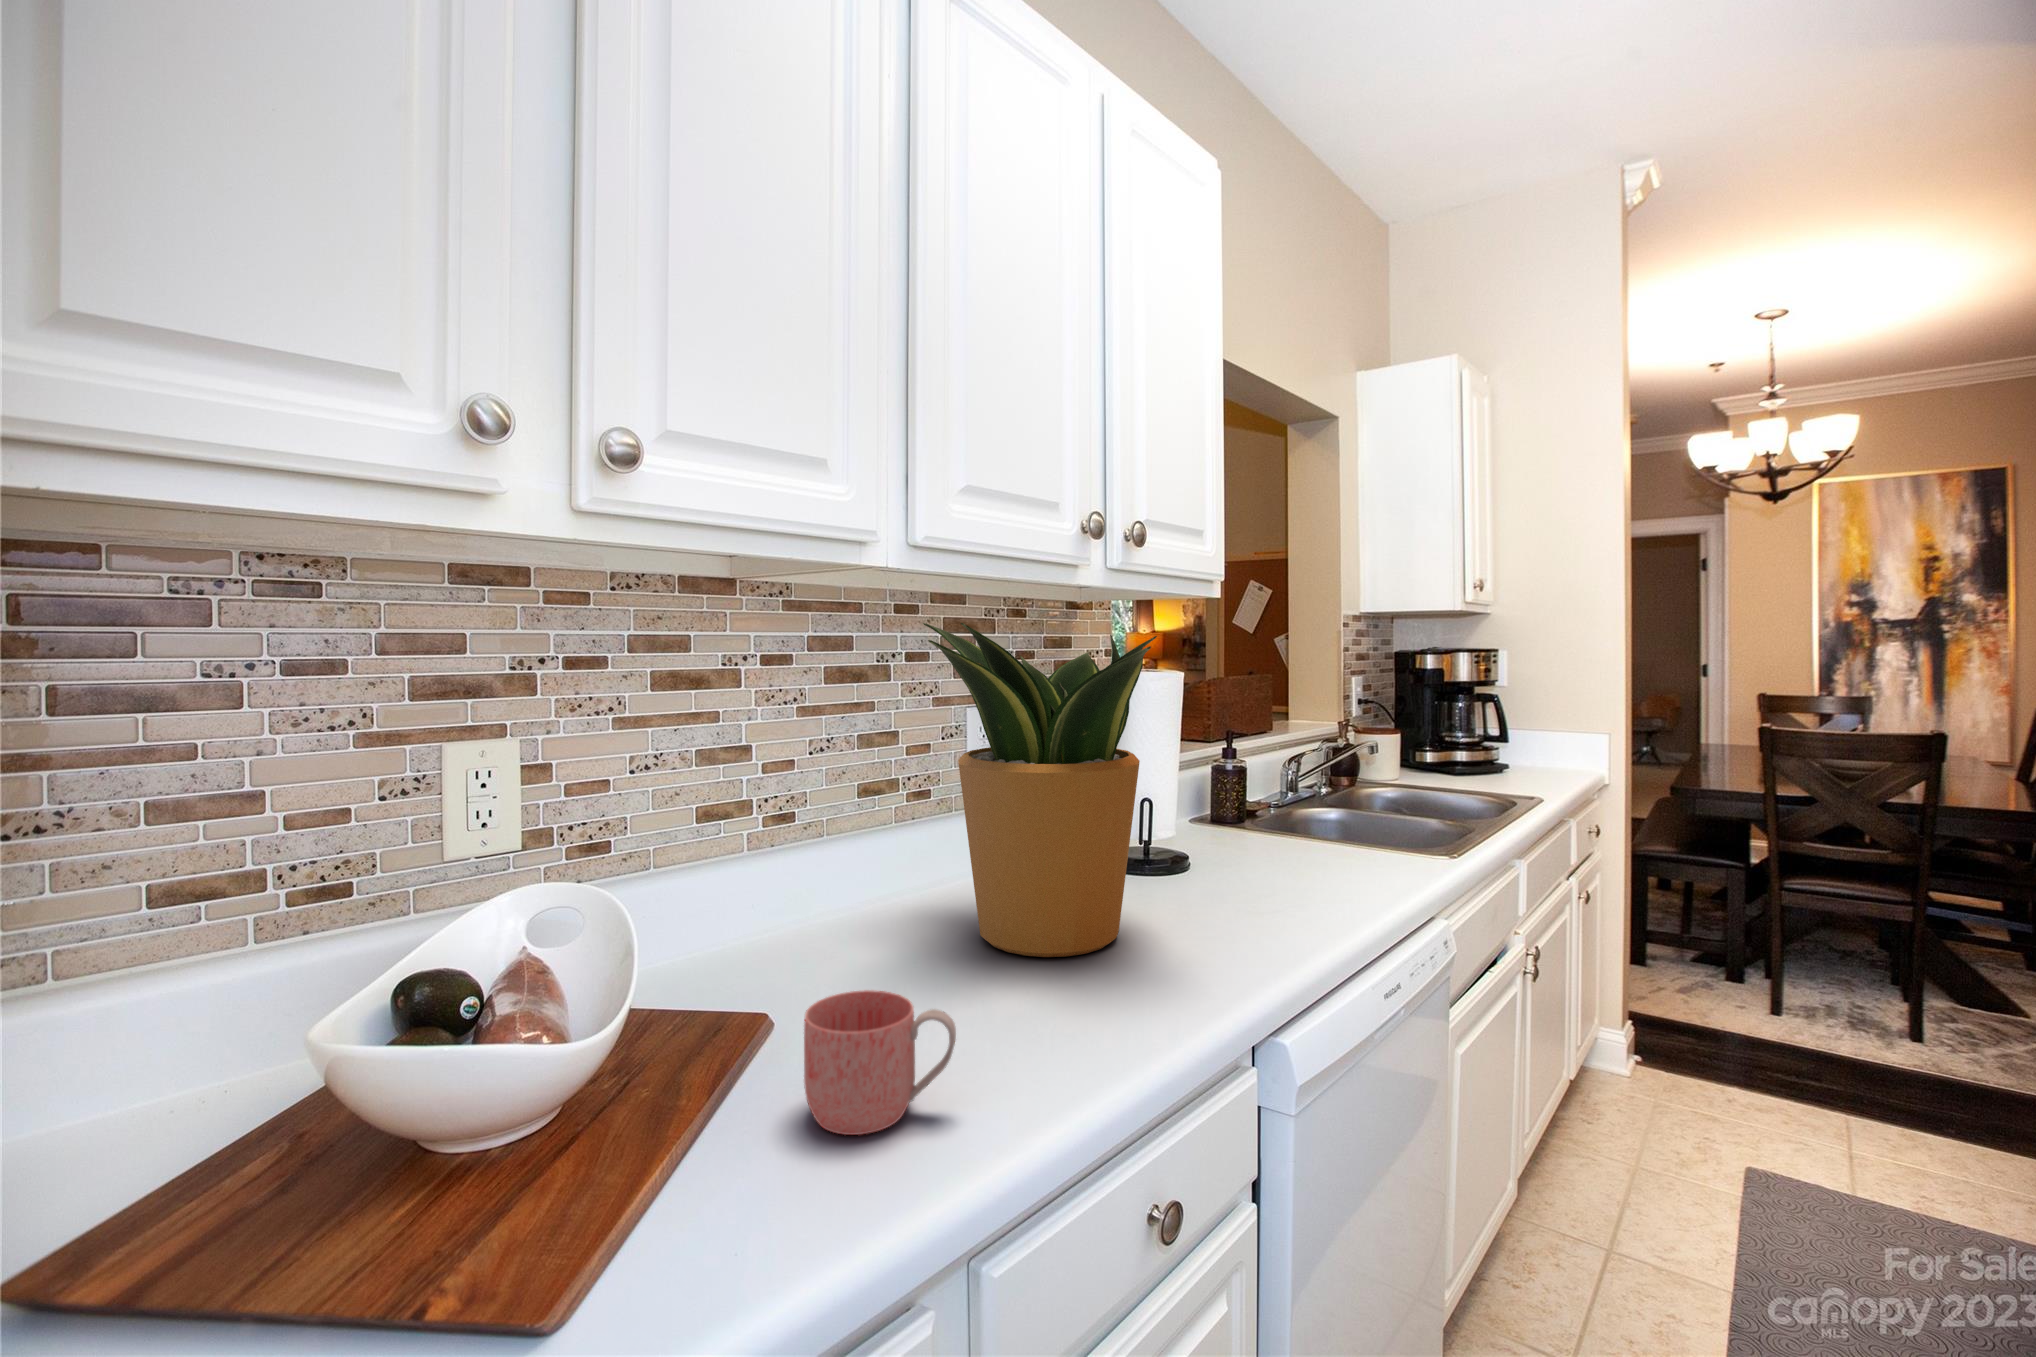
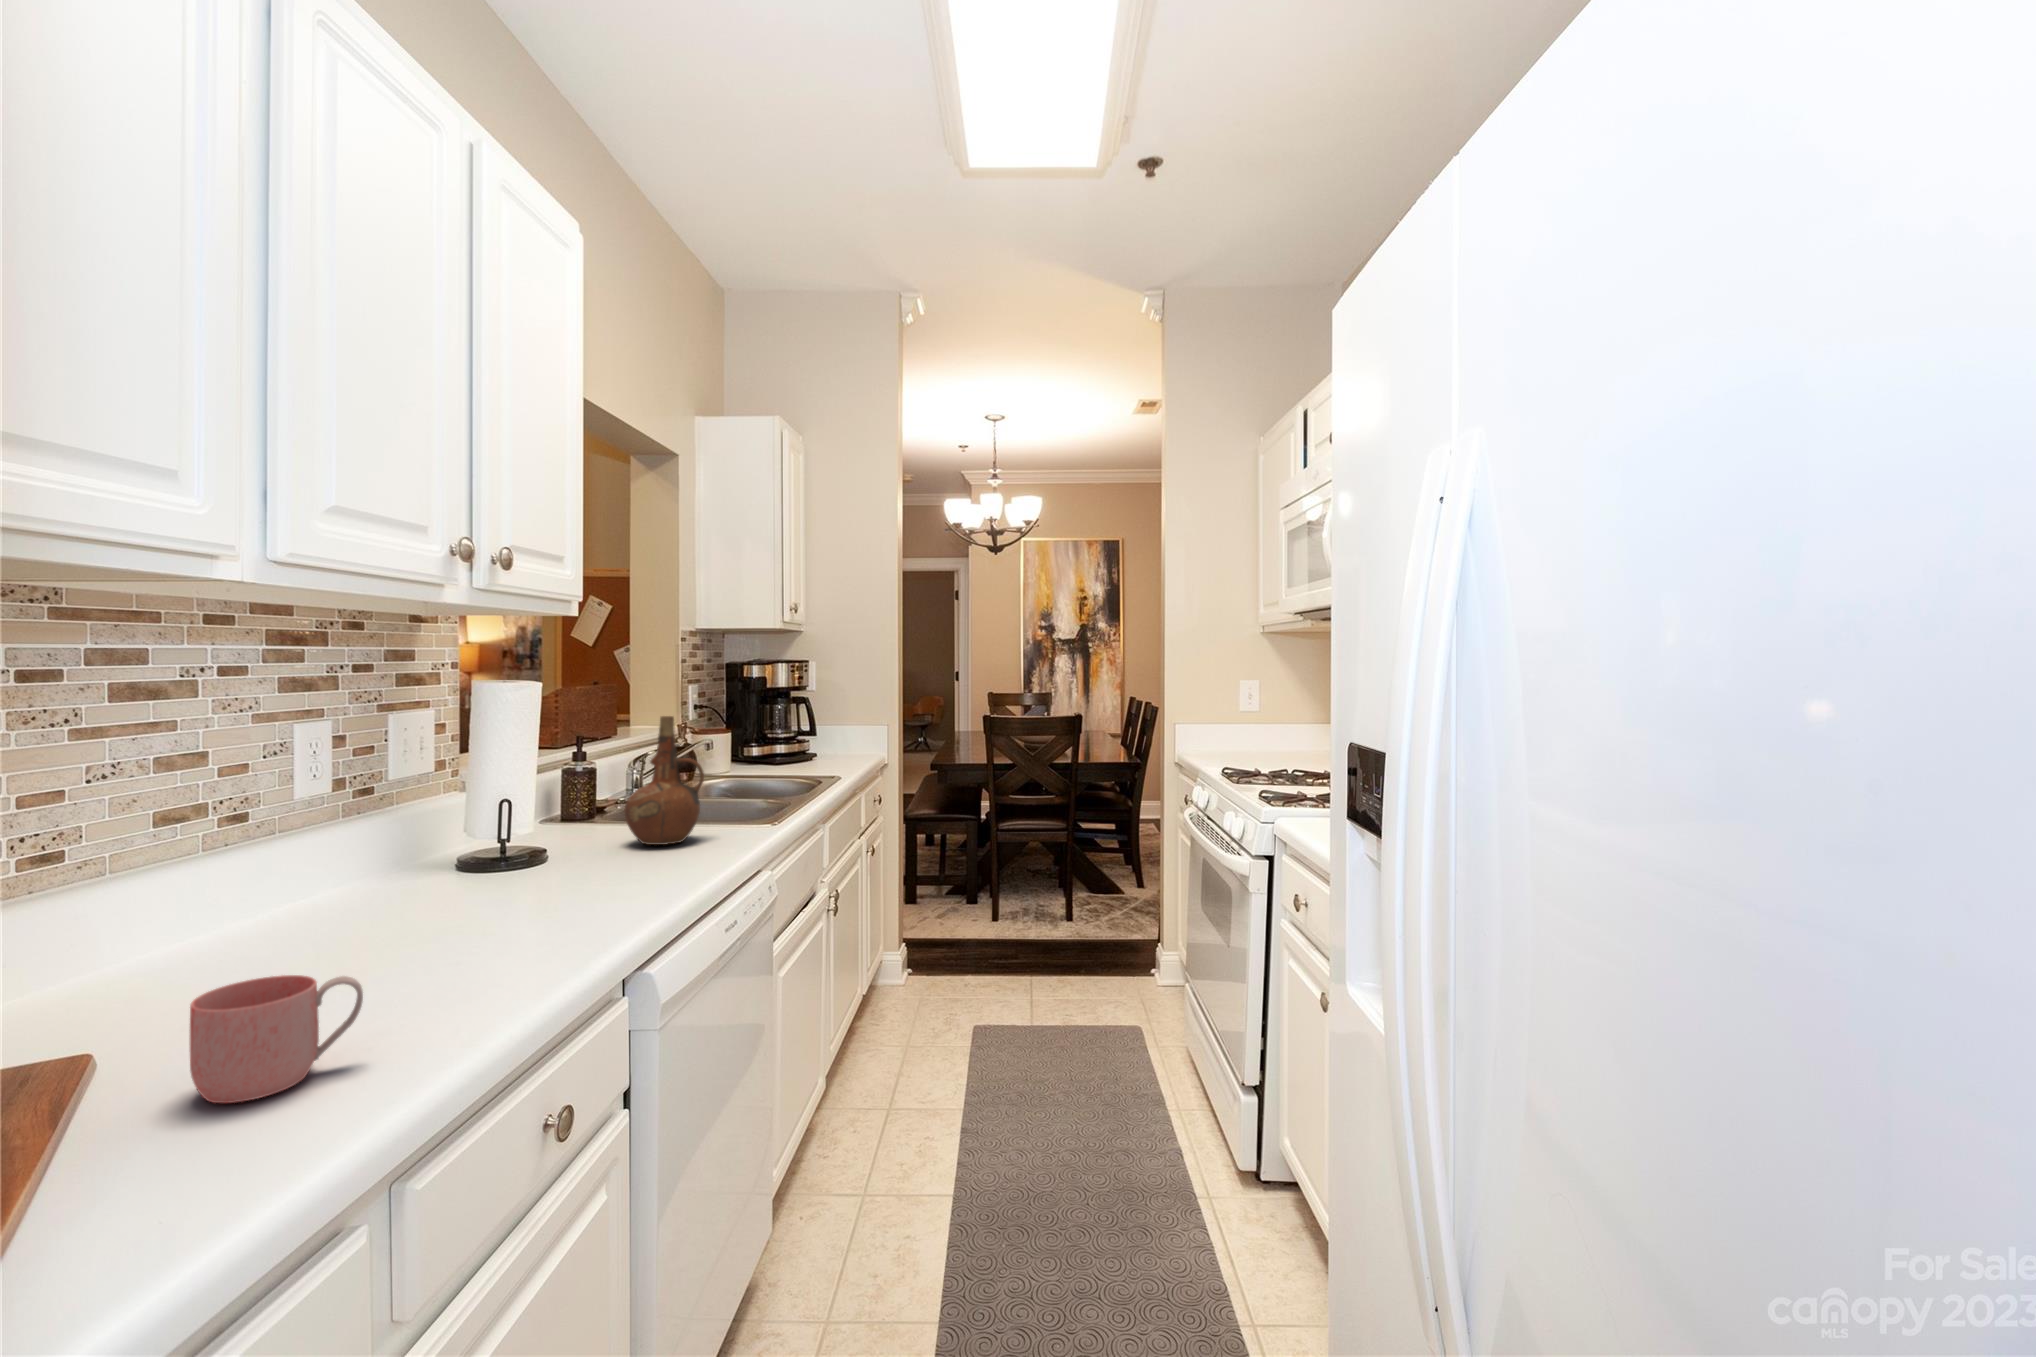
potted plant: present [923,623,1157,957] -> none [250,636,530,949]
ceramic pitcher: none [1271,713,1364,869] -> present [625,716,704,845]

